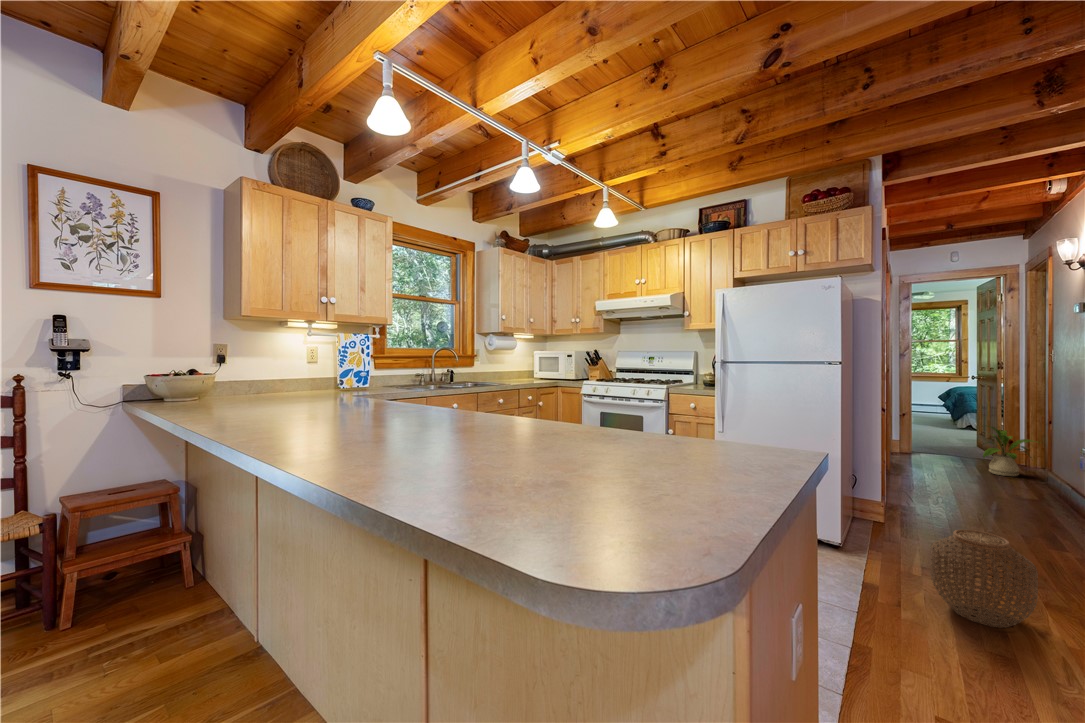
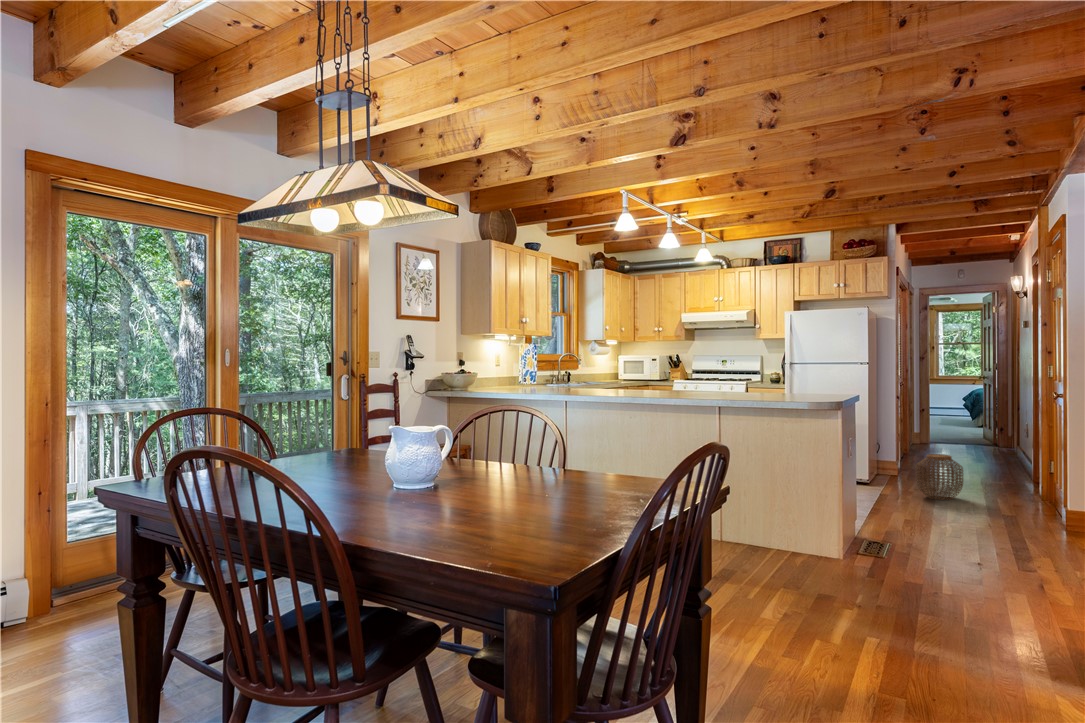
house plant: present [983,427,1035,476] -> none [973,413,1016,452]

